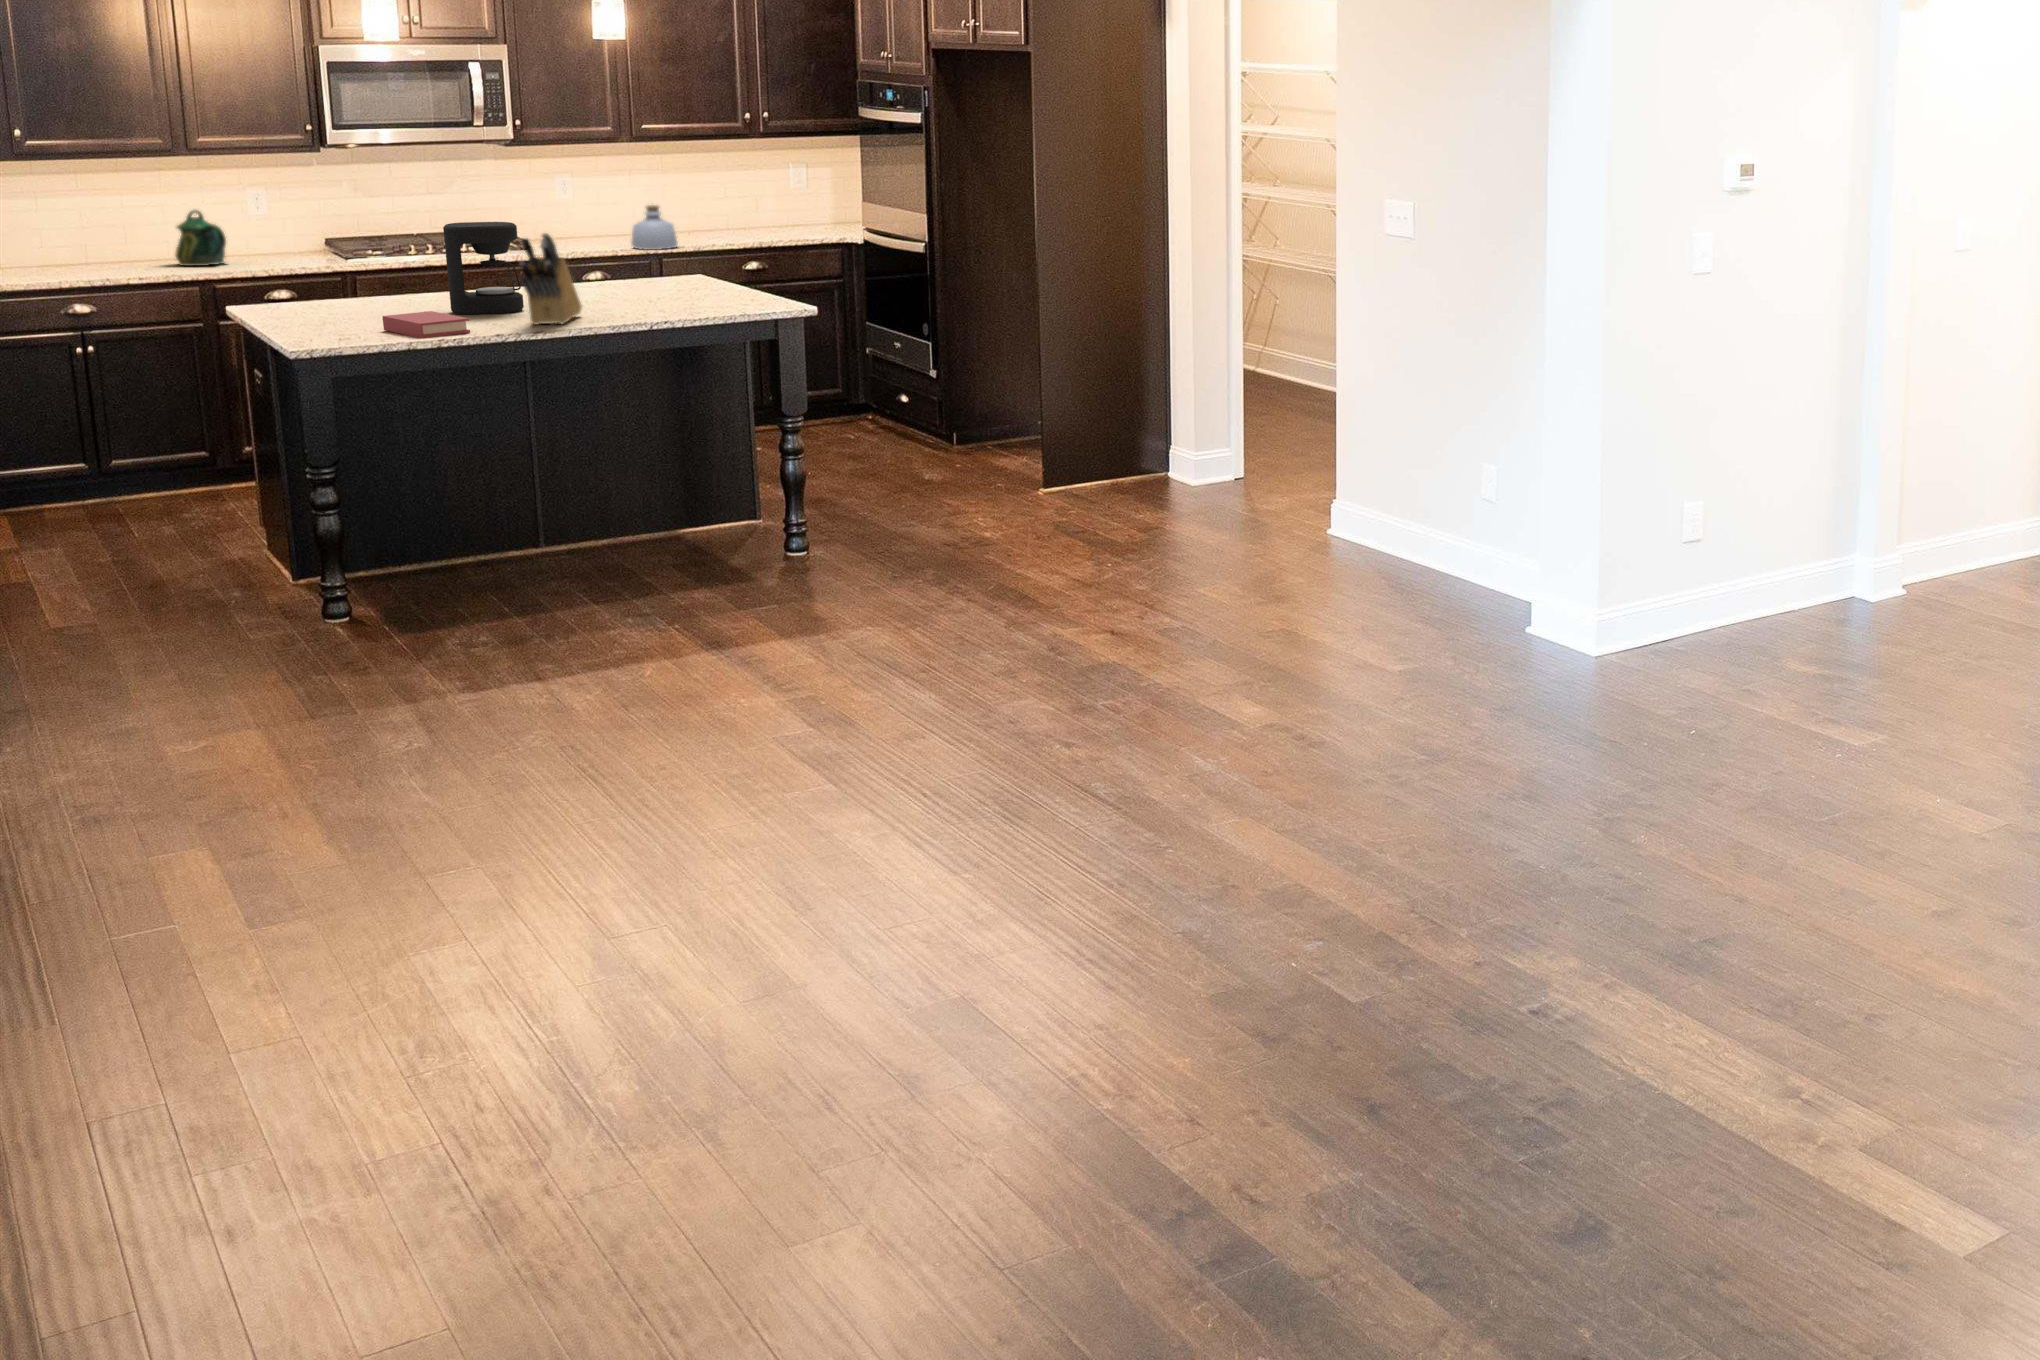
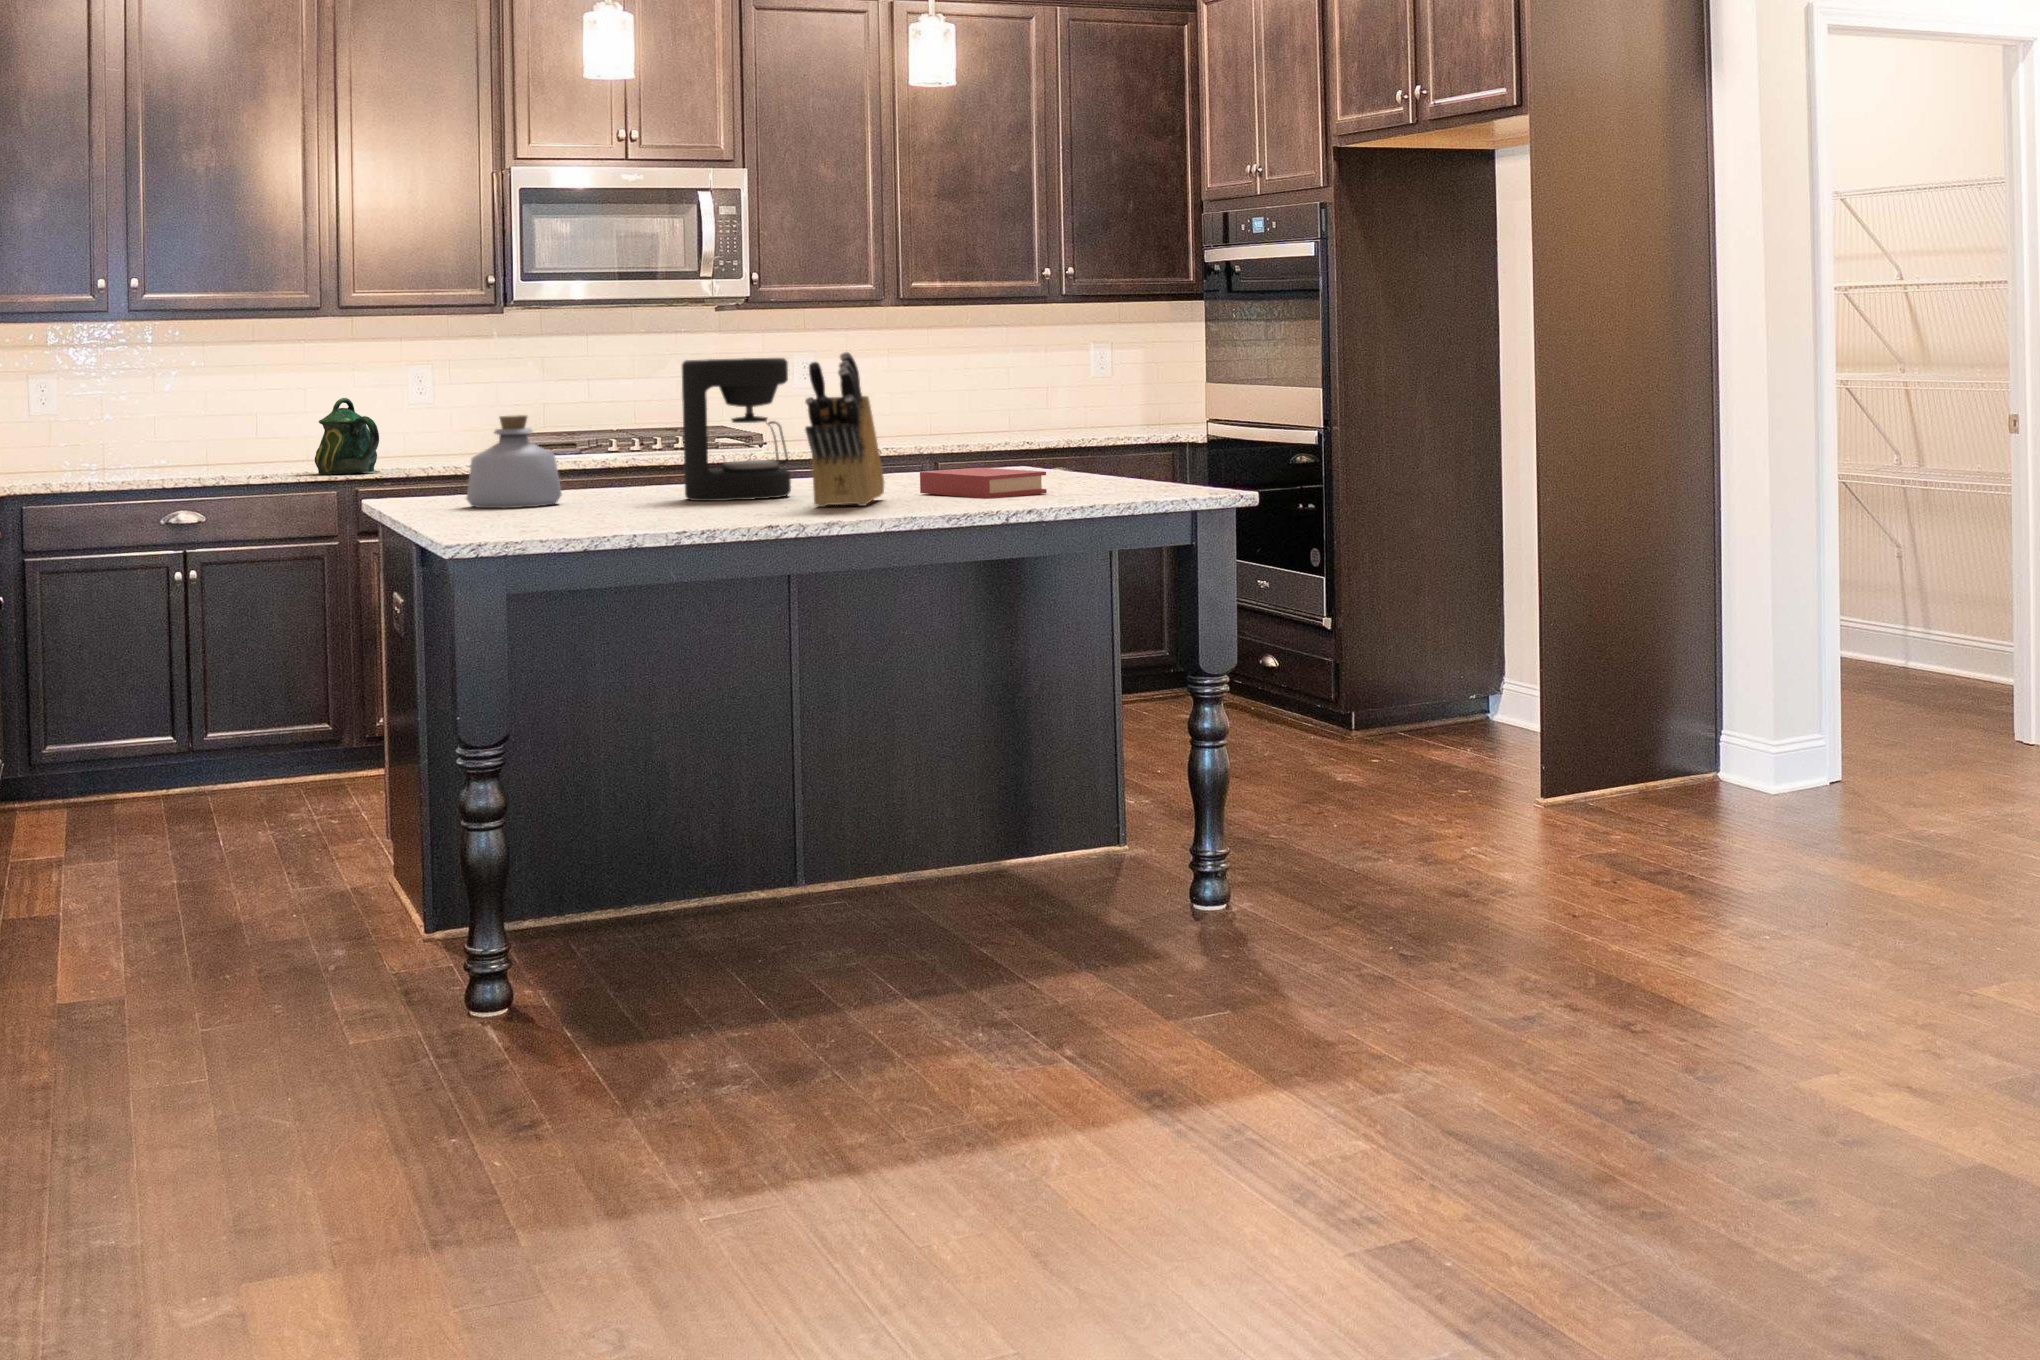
bottle: present [632,205,677,250] -> present [466,415,562,508]
book: present [382,311,470,338] -> present [920,468,1047,498]

